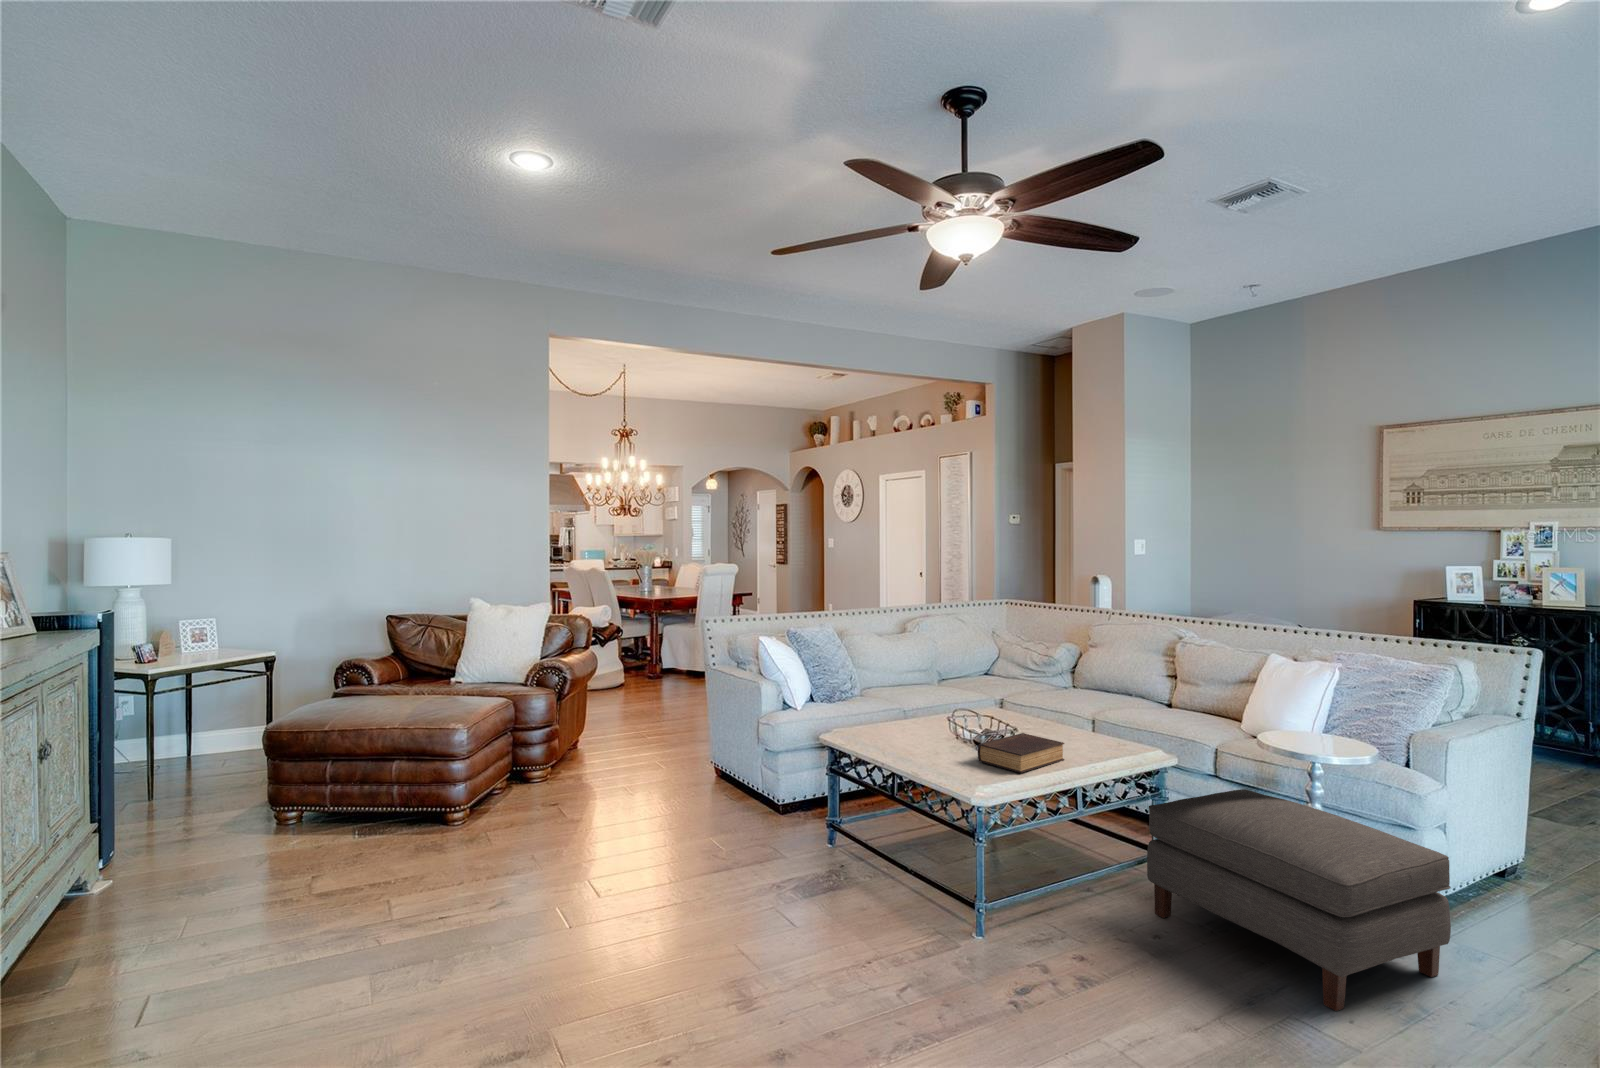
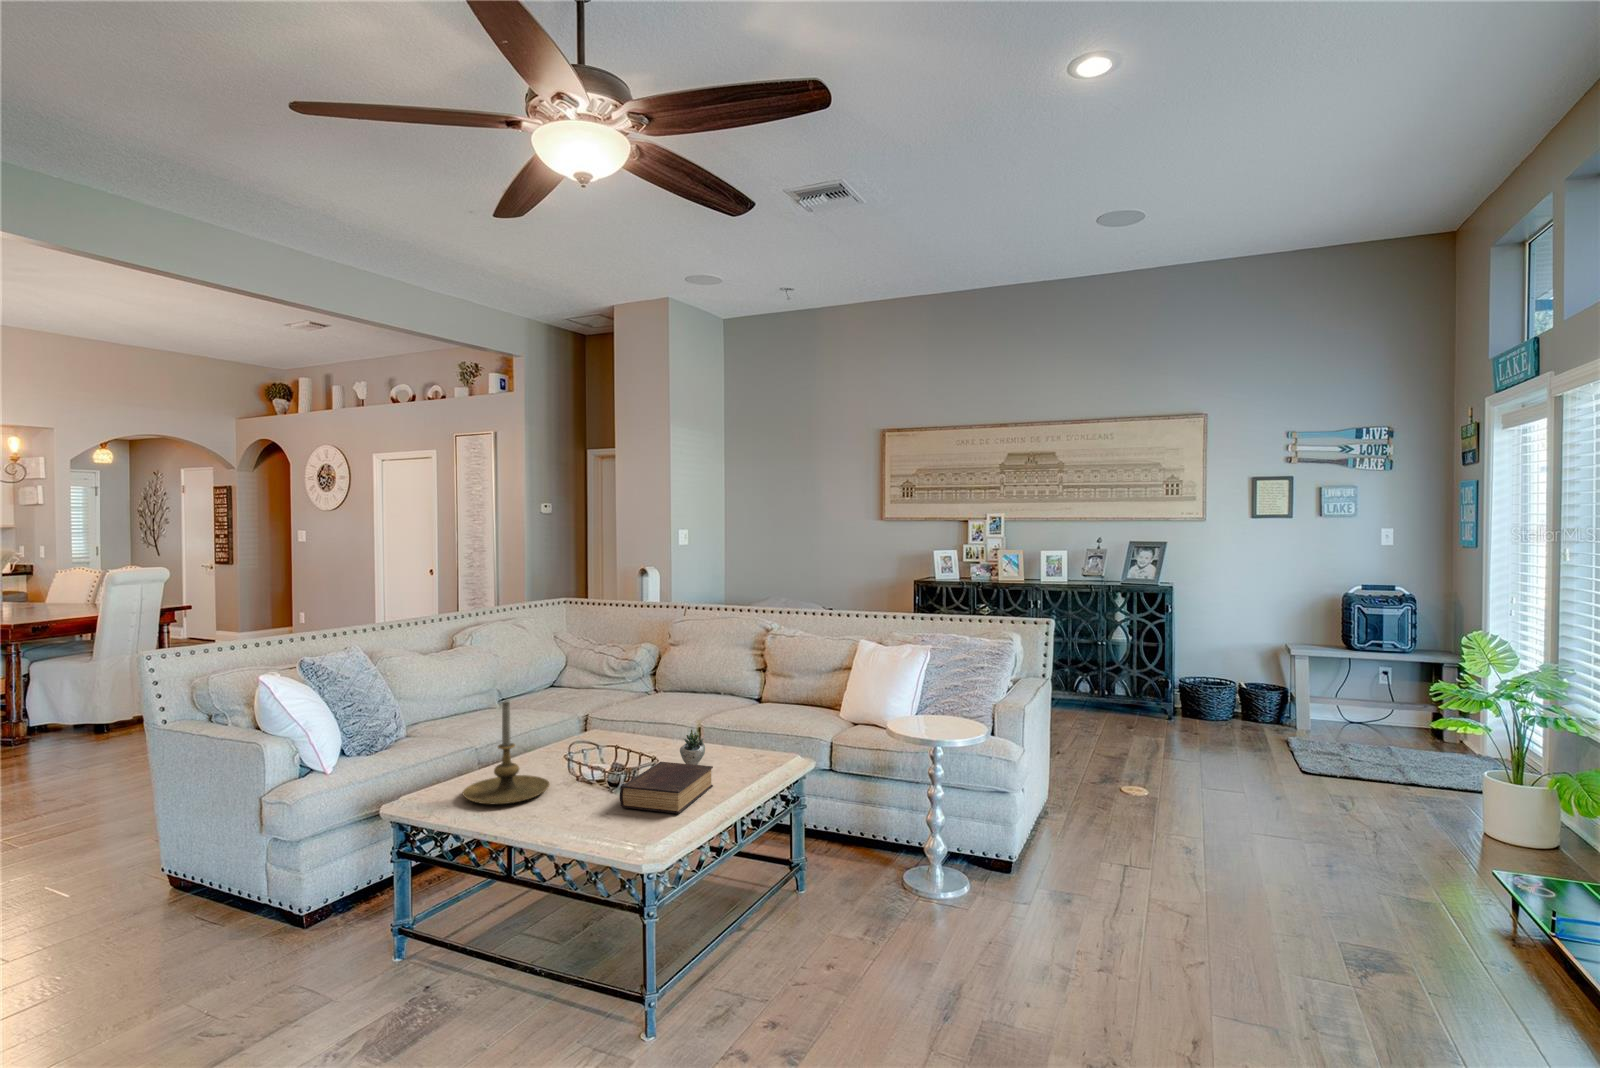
candle holder: none [871,668,934,745] -> present [463,701,549,804]
succulent plant: none [1045,711,1090,744] -> present [680,726,729,765]
ottoman: present [1147,789,1451,1011] -> none [803,782,1058,993]

